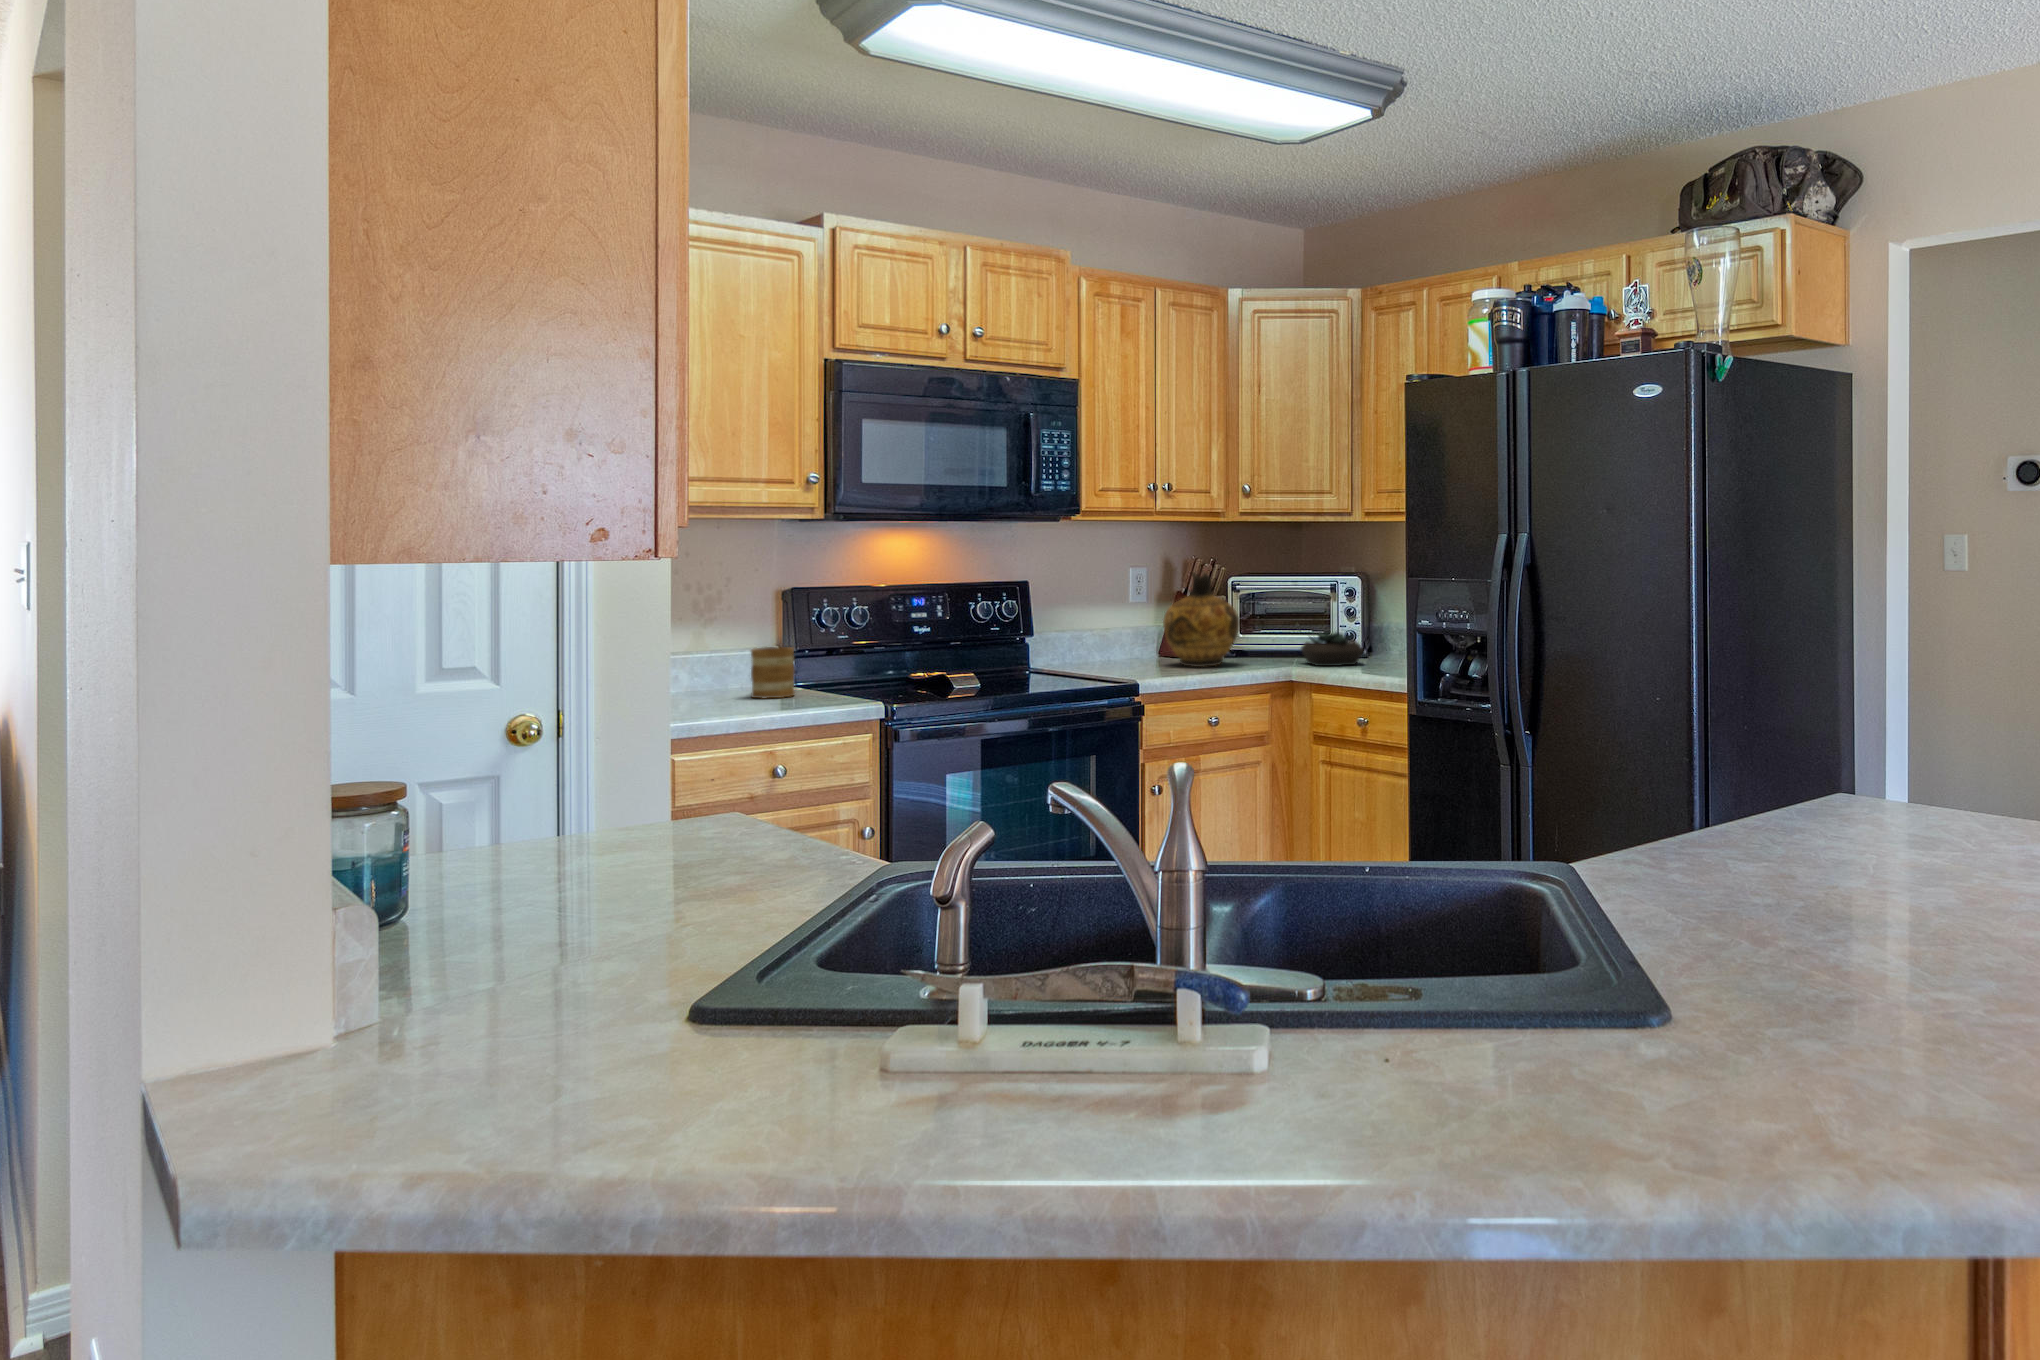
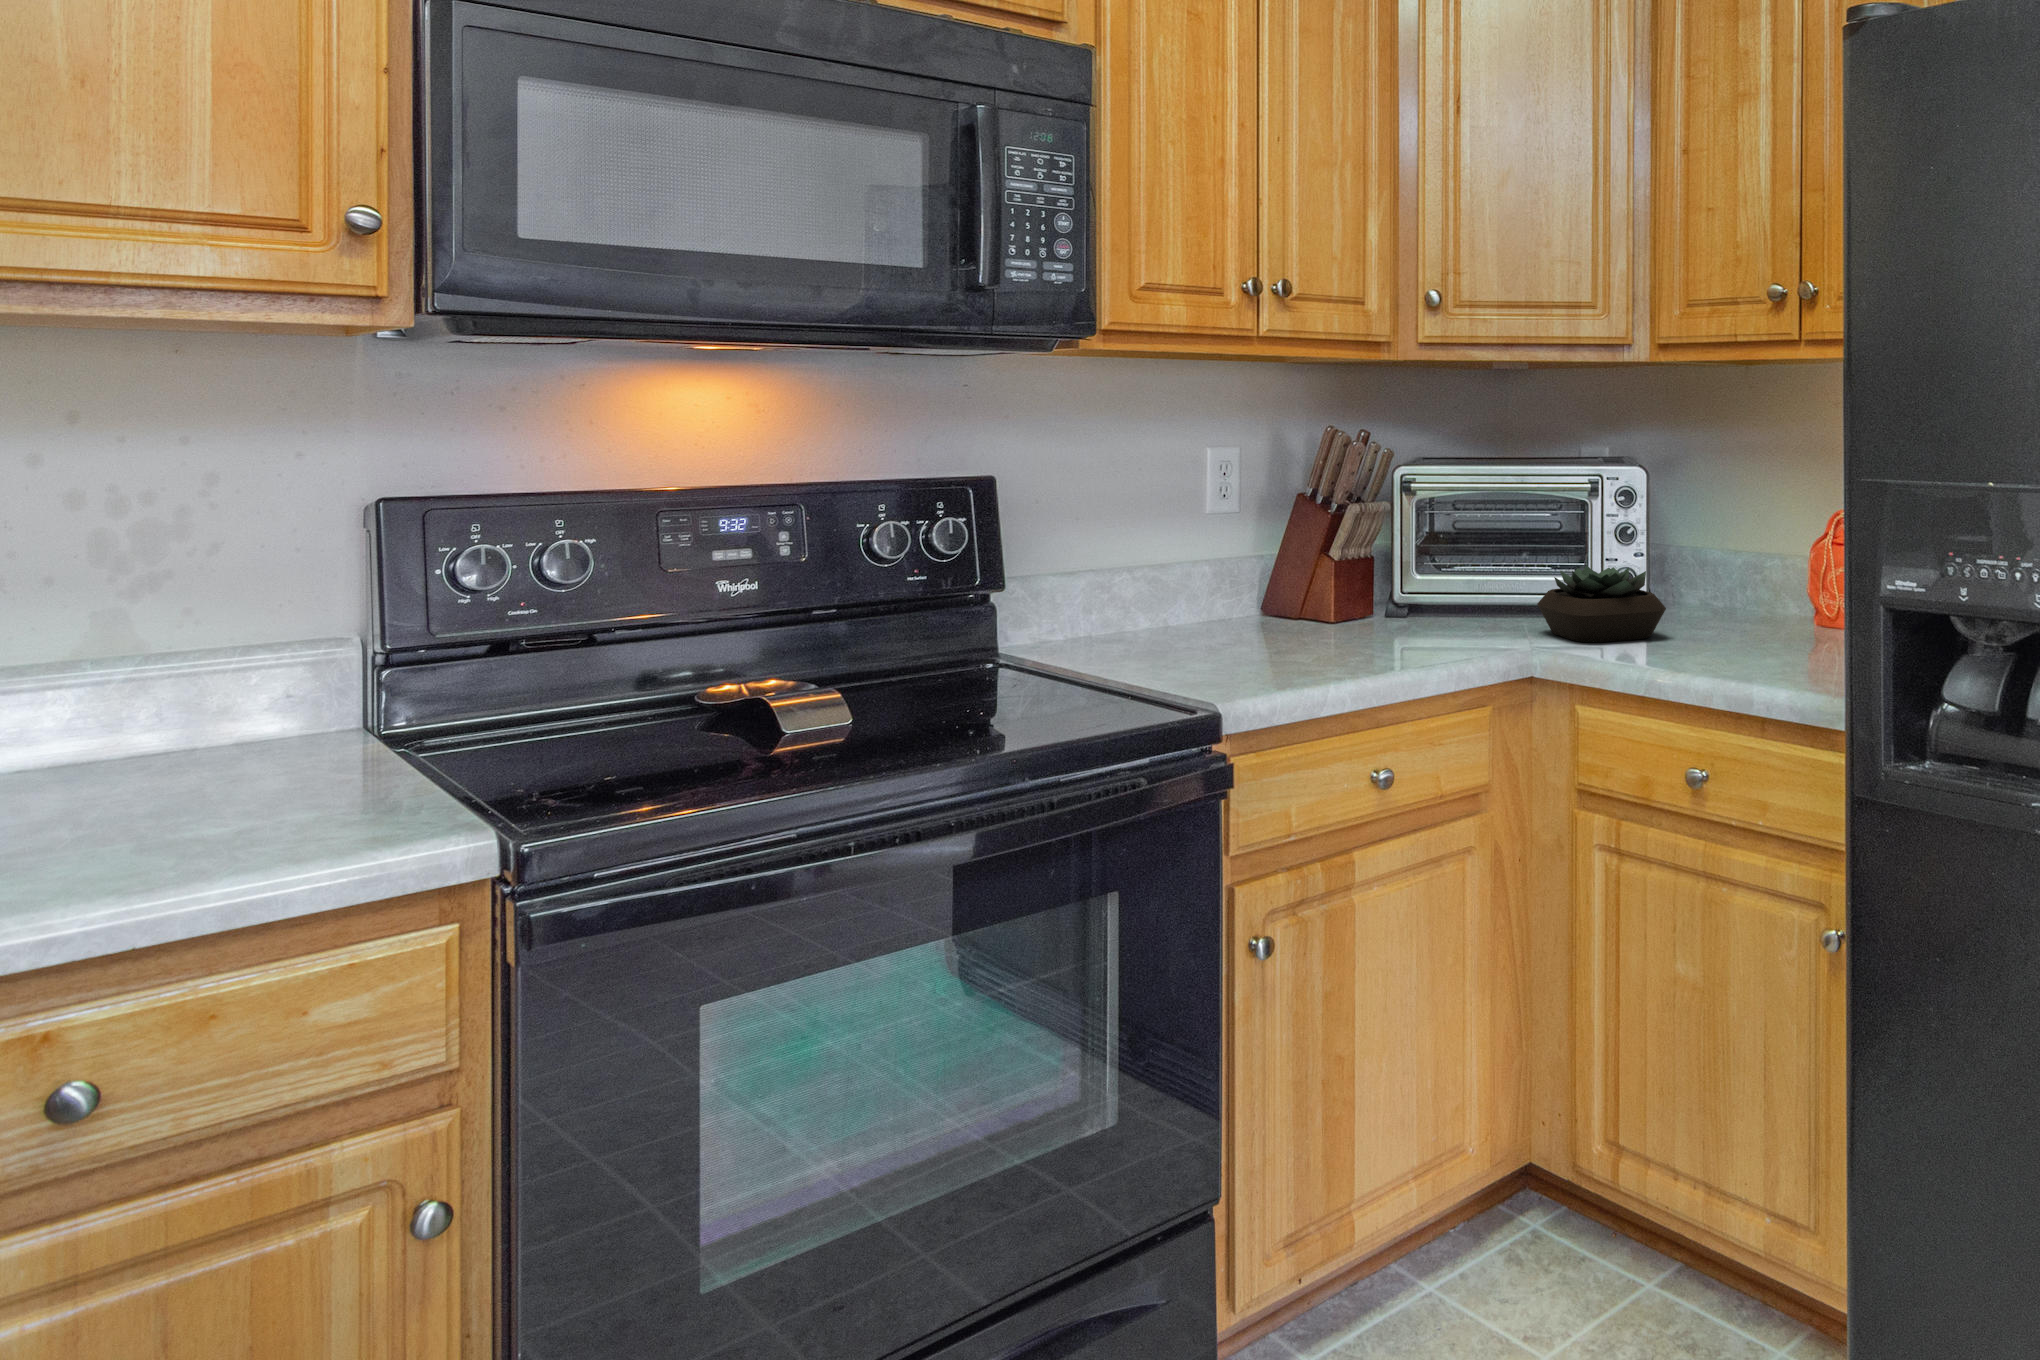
ceramic jug: present [1163,572,1239,667] -> none [1270,455,1422,646]
mug: present [751,647,795,699] -> none [170,656,317,806]

